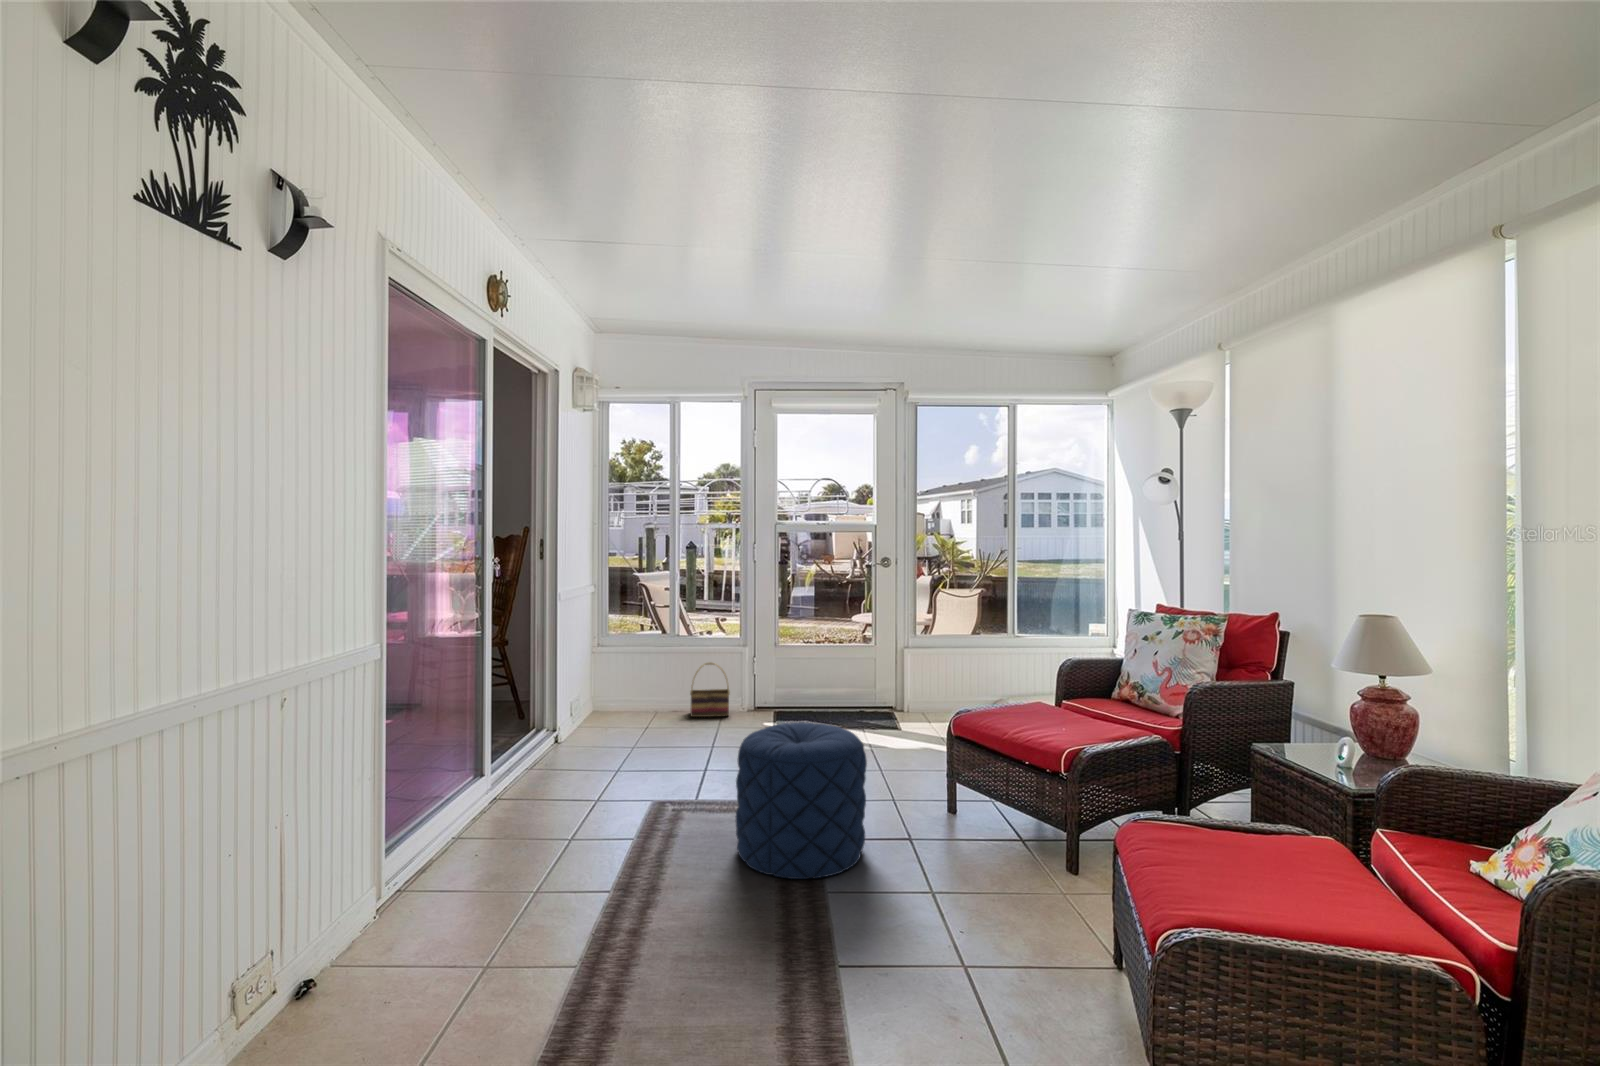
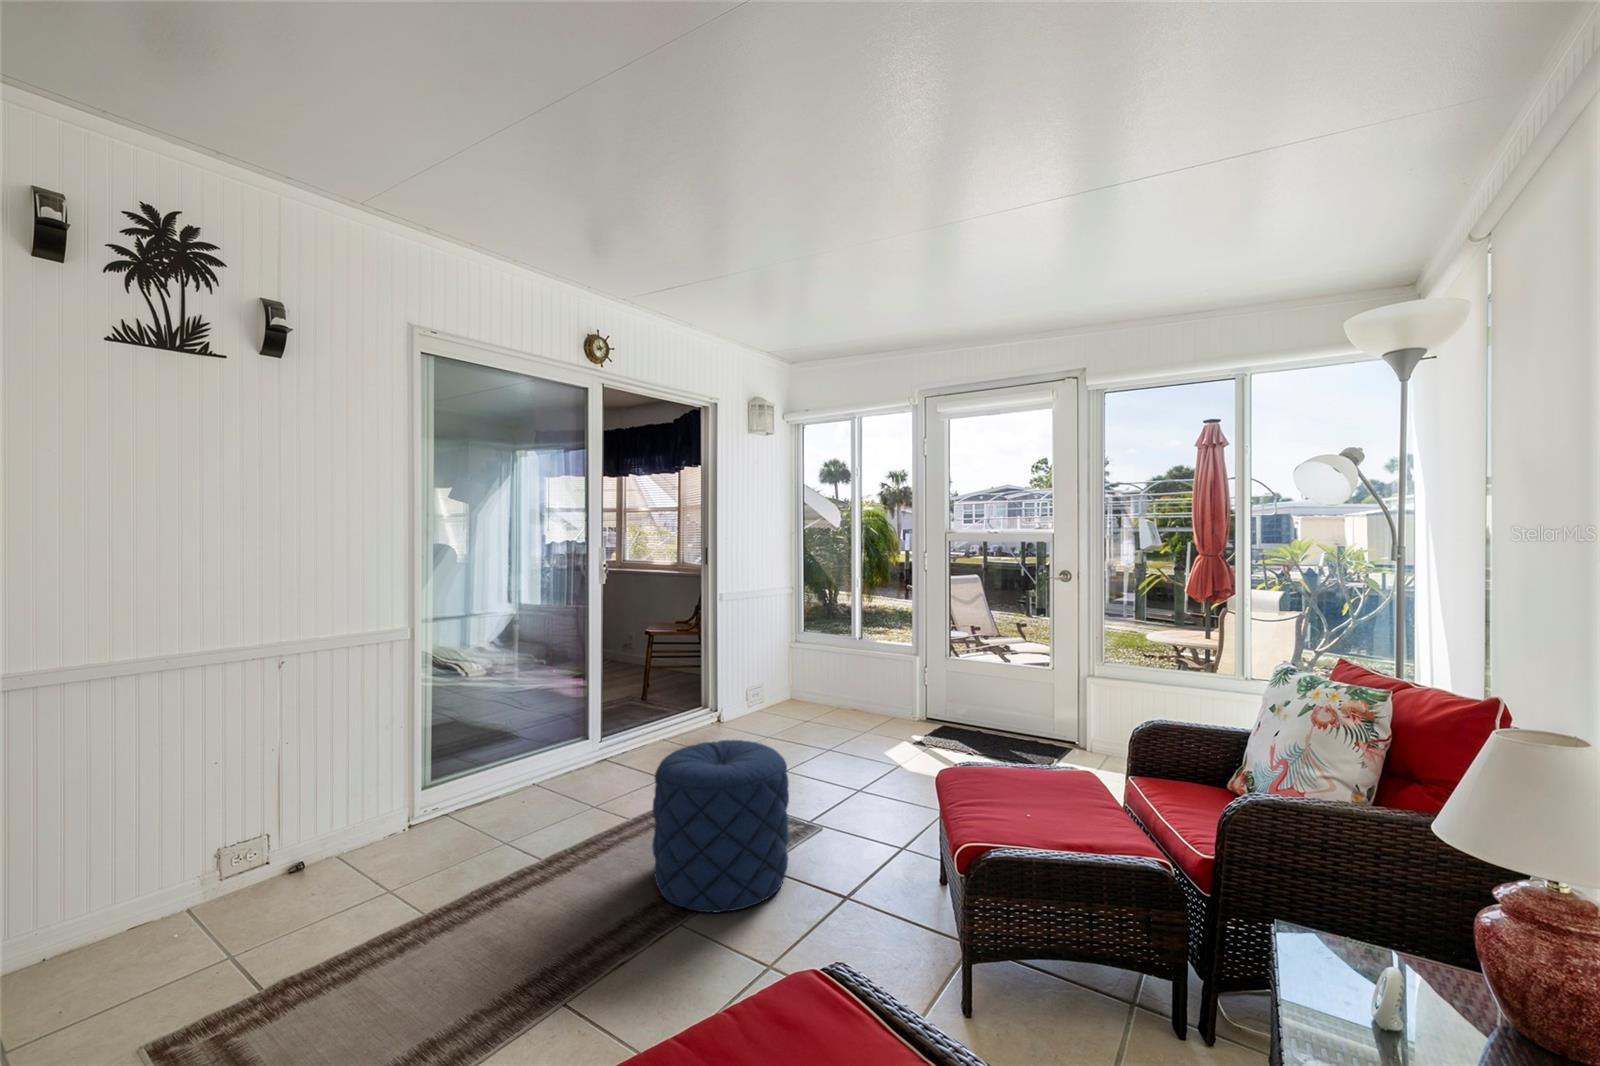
basket: present [690,662,730,717] -> none [855,667,897,722]

